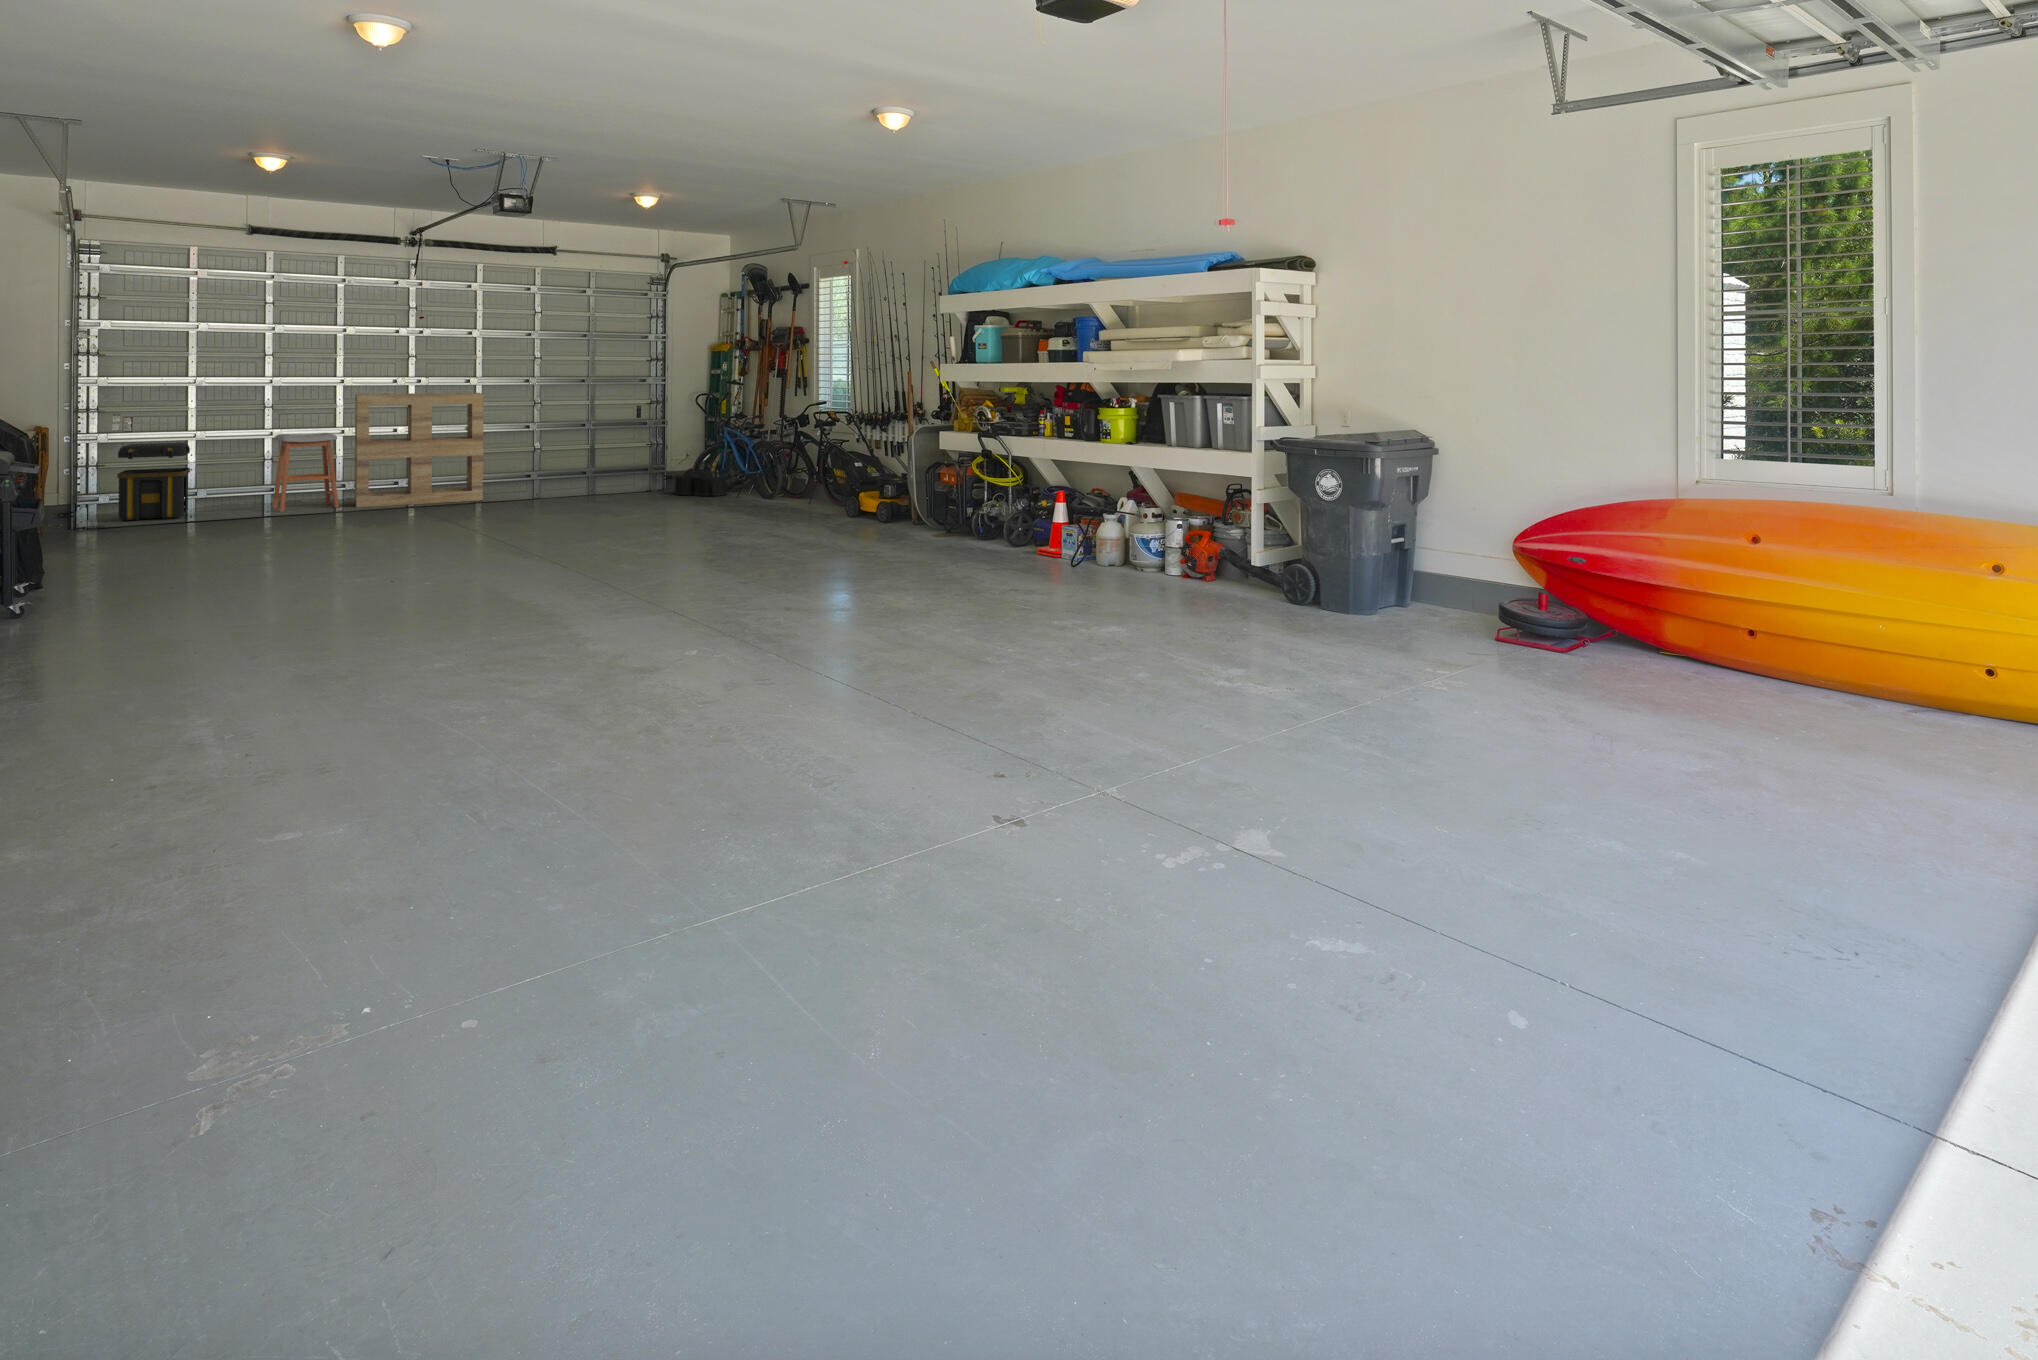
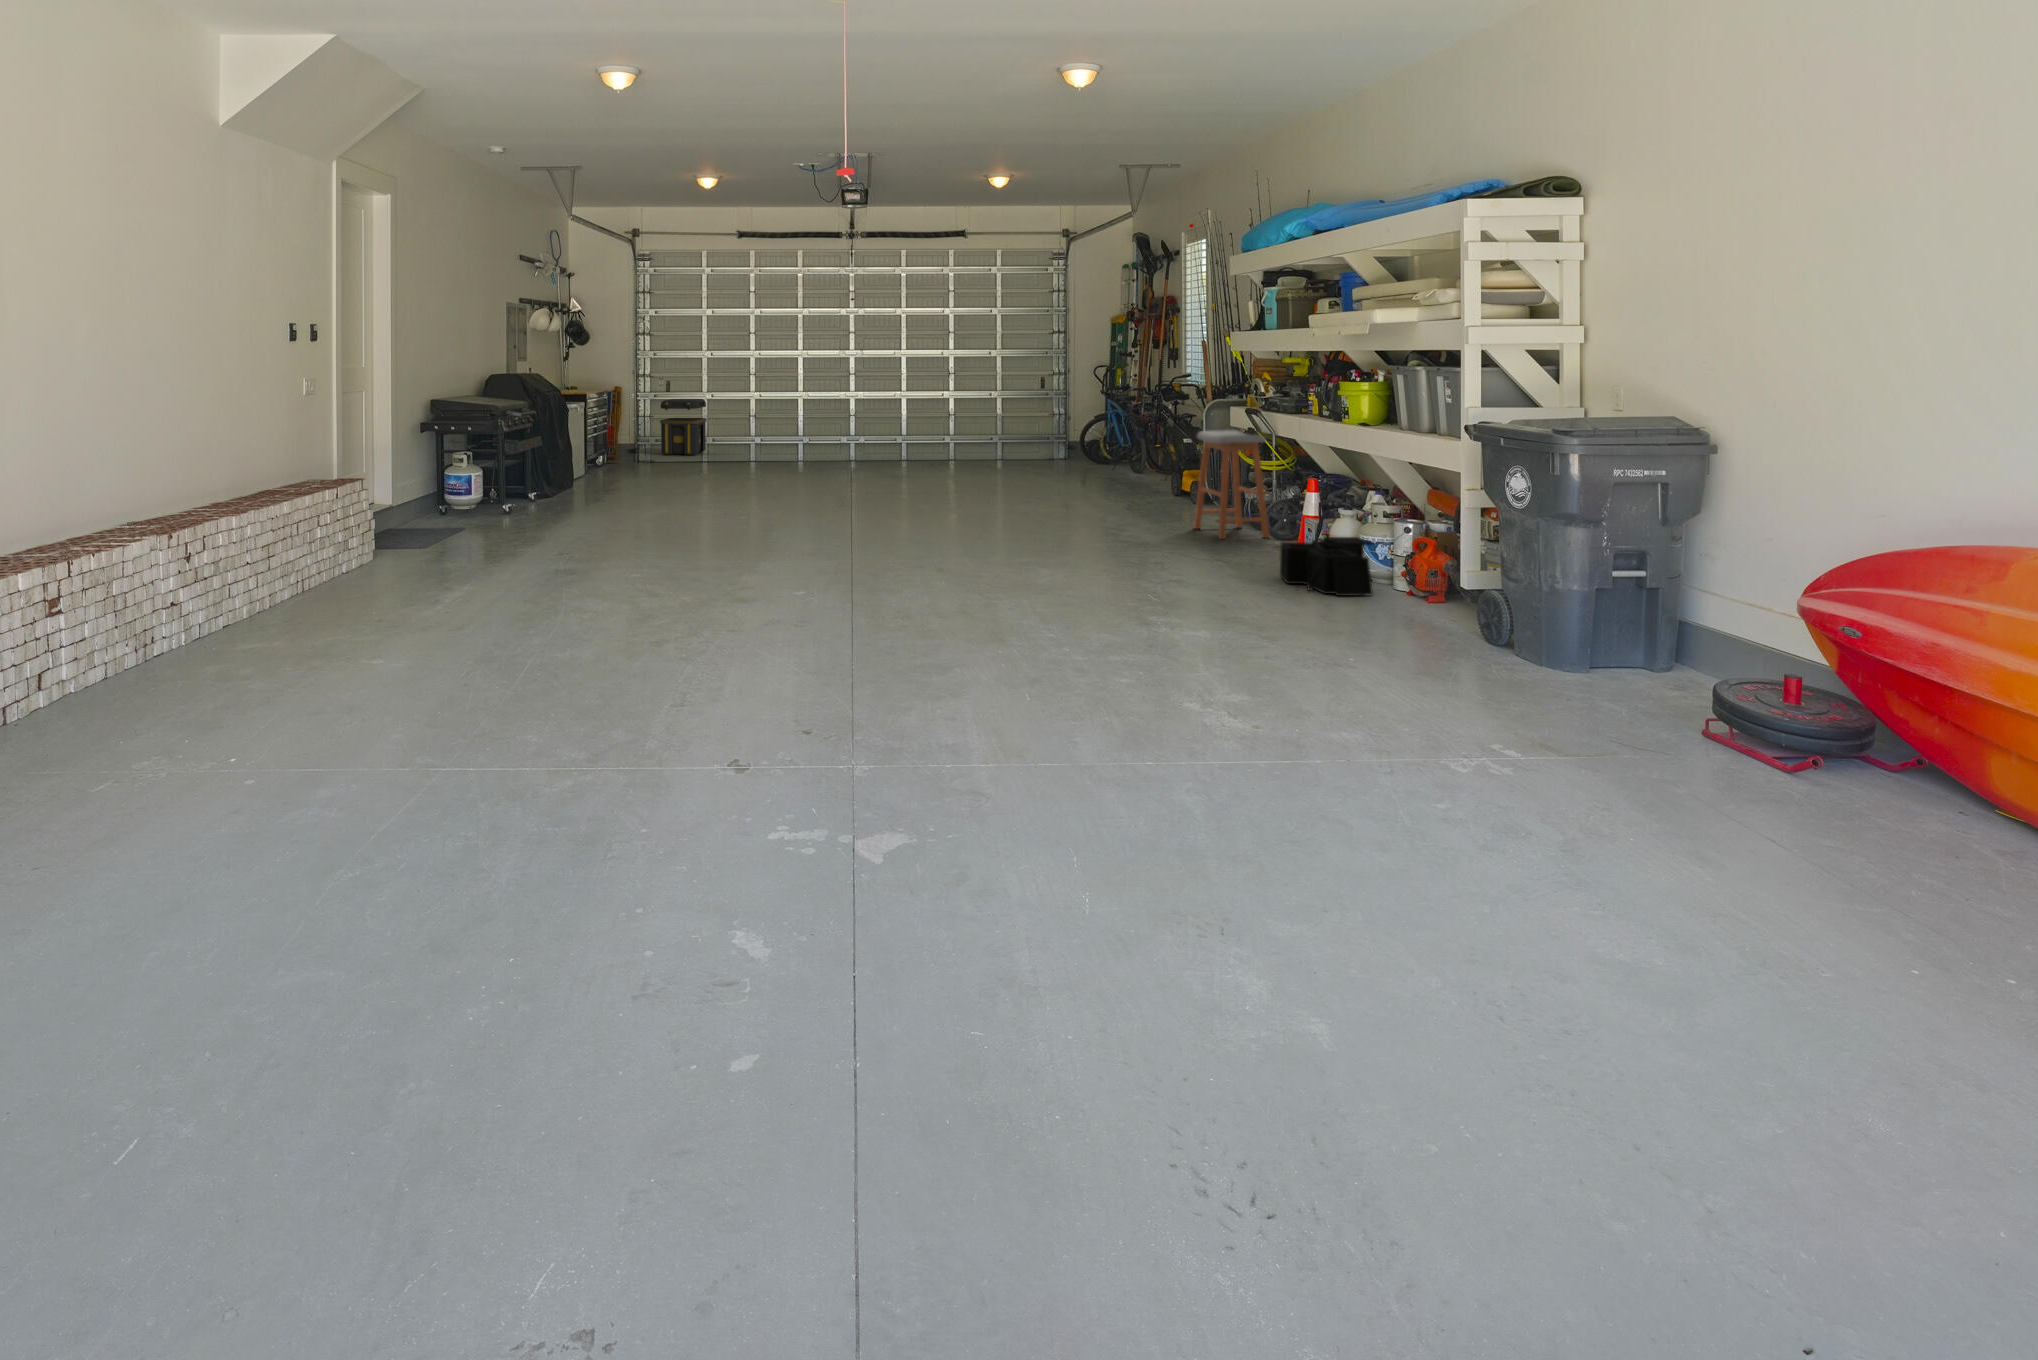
shelving unit: present [355,393,483,507] -> none [808,363,903,456]
stool: present [272,433,339,512] -> present [1194,430,1270,539]
storage bin: present [675,471,727,496] -> present [1280,537,1373,596]

